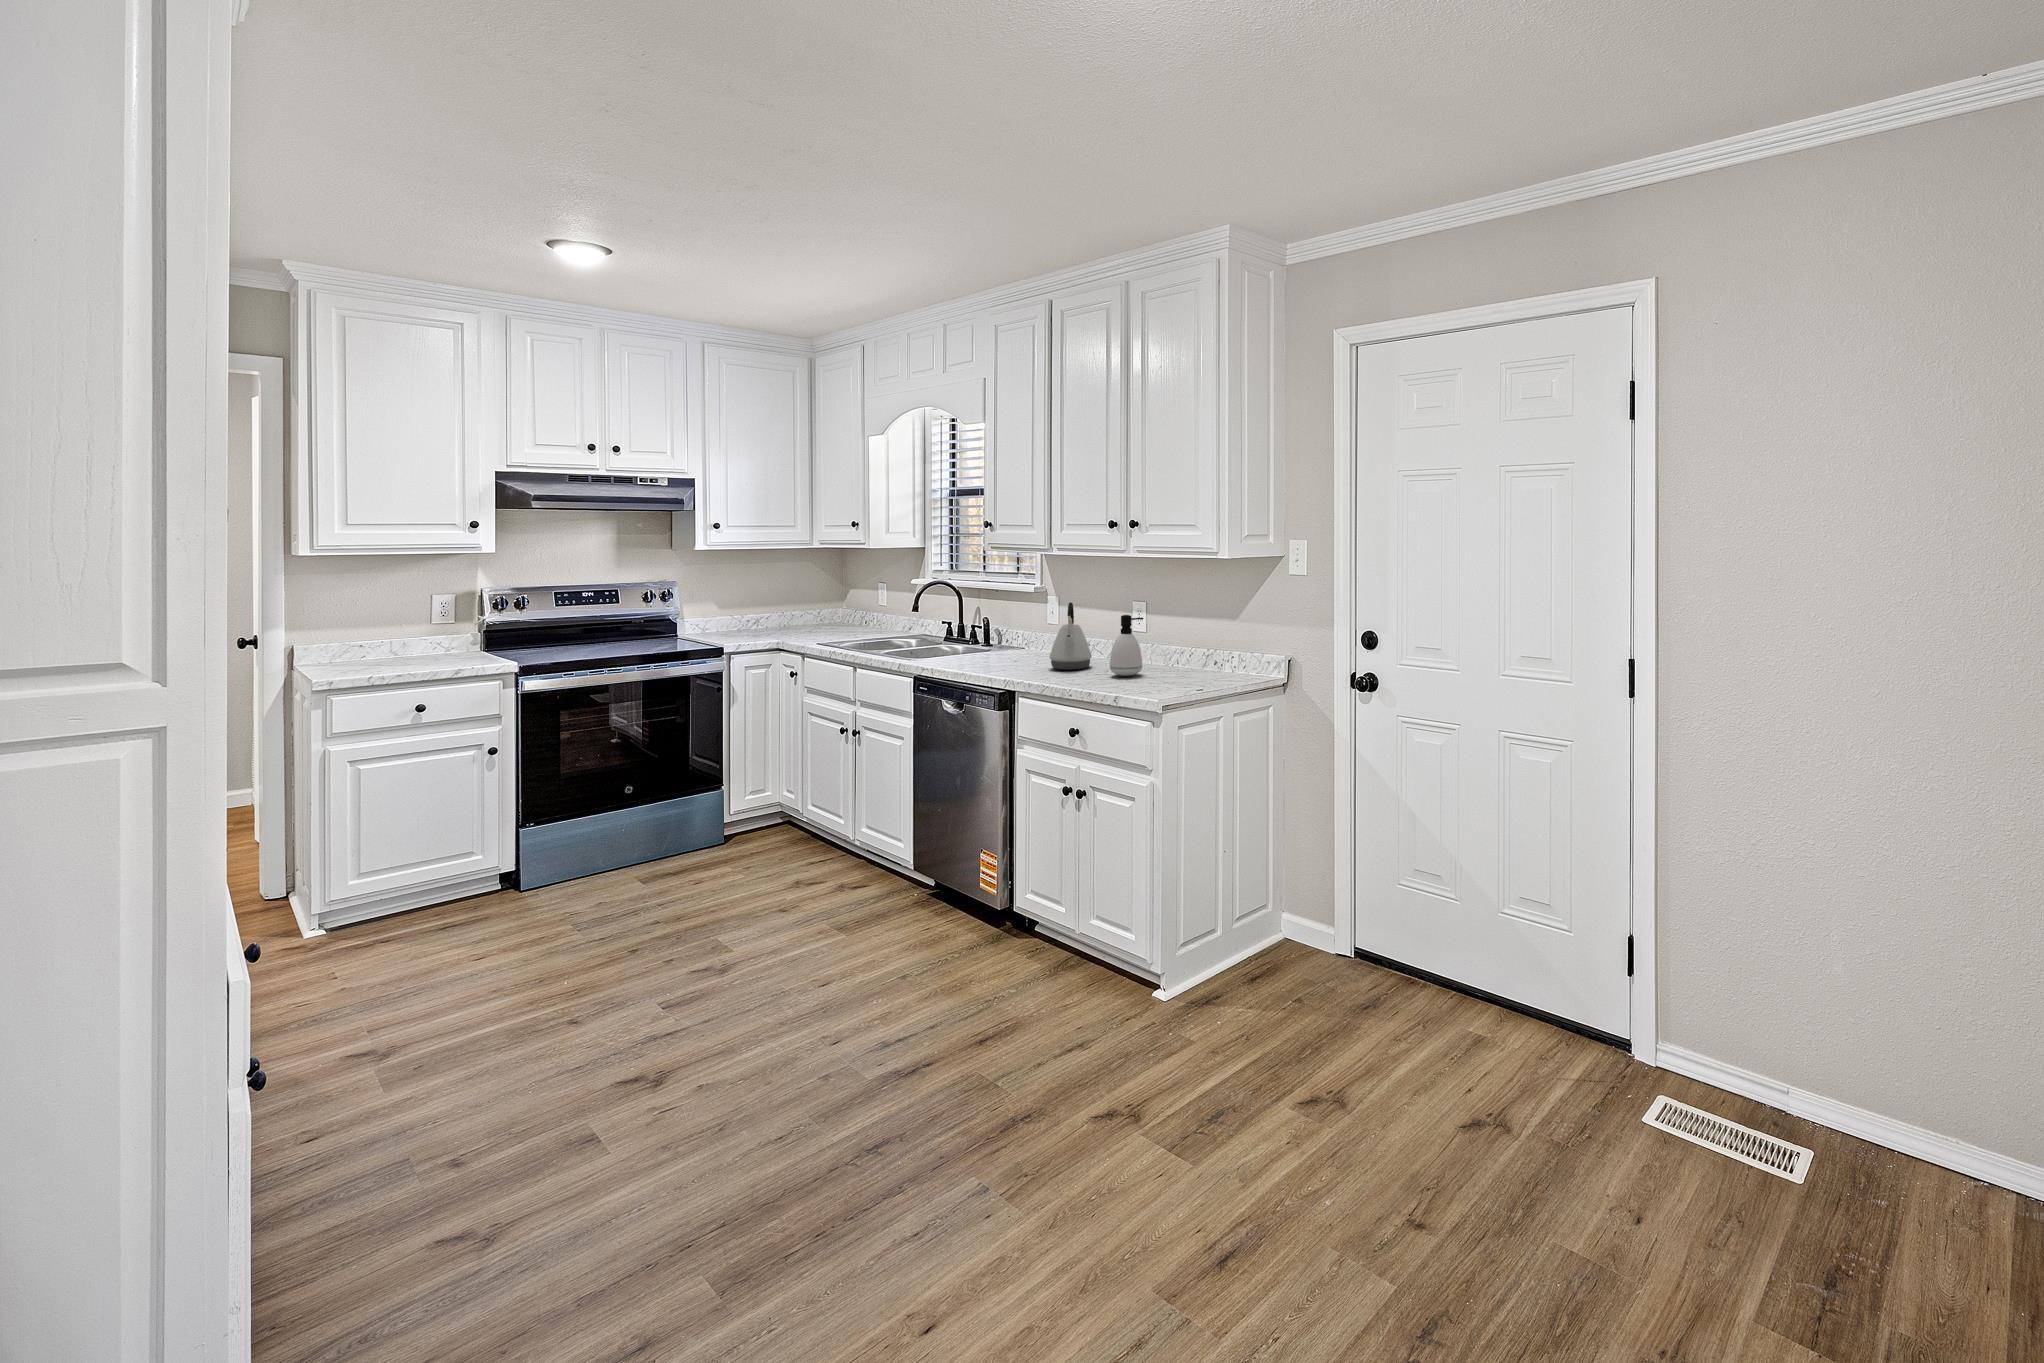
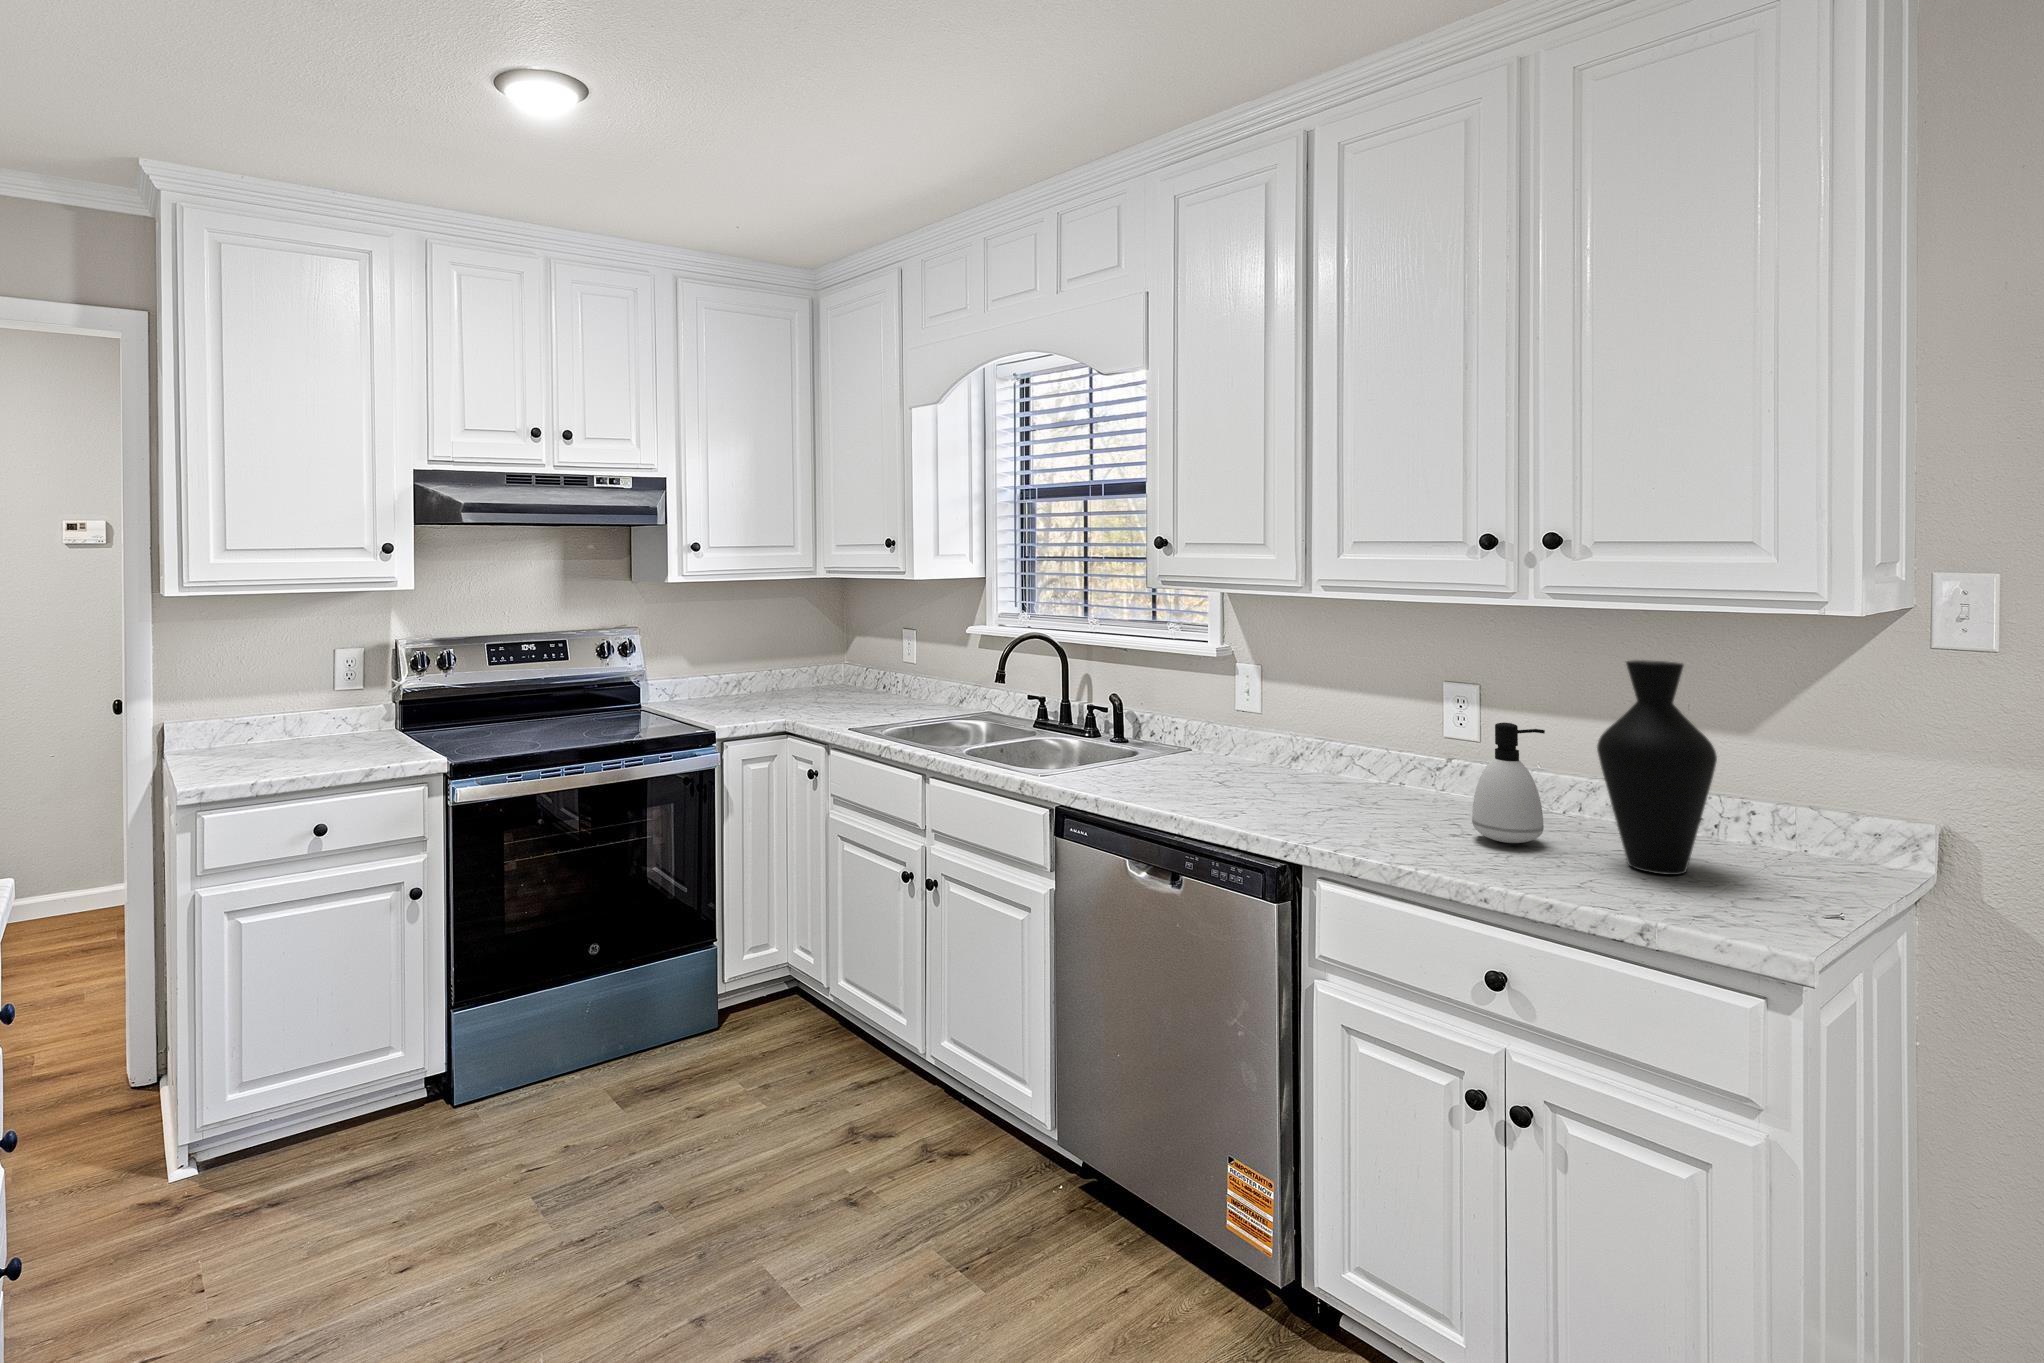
vase: none [1153,580,1202,683] -> present [1597,660,1717,875]
kettle: present [1050,603,1092,670] -> none [1314,689,1396,816]

